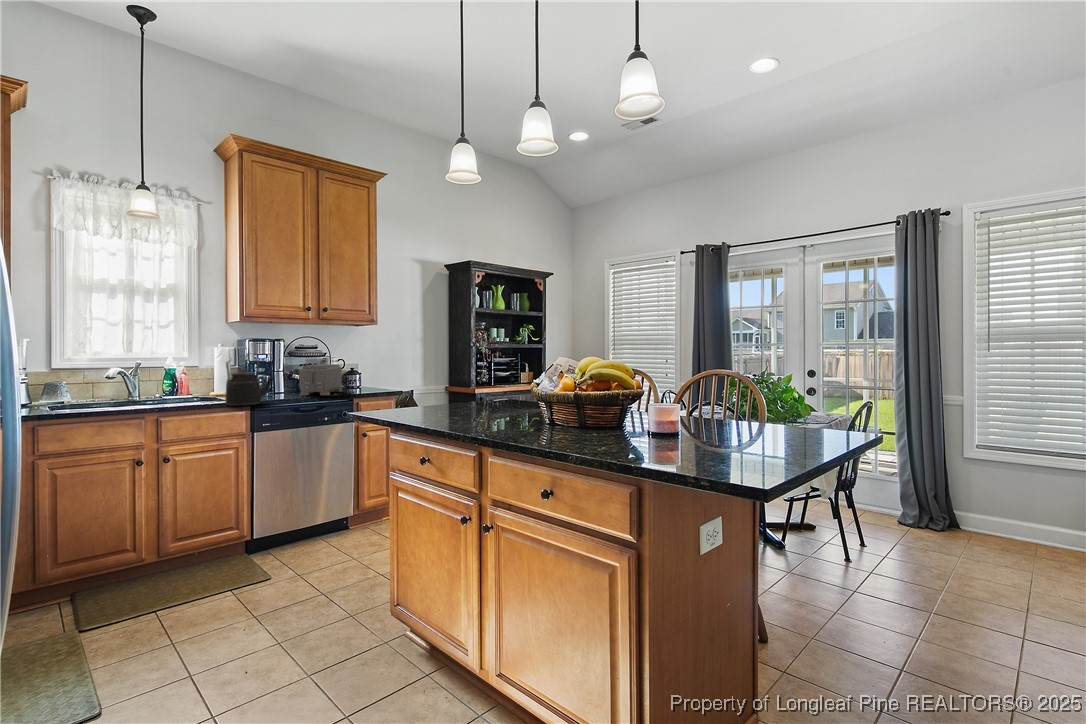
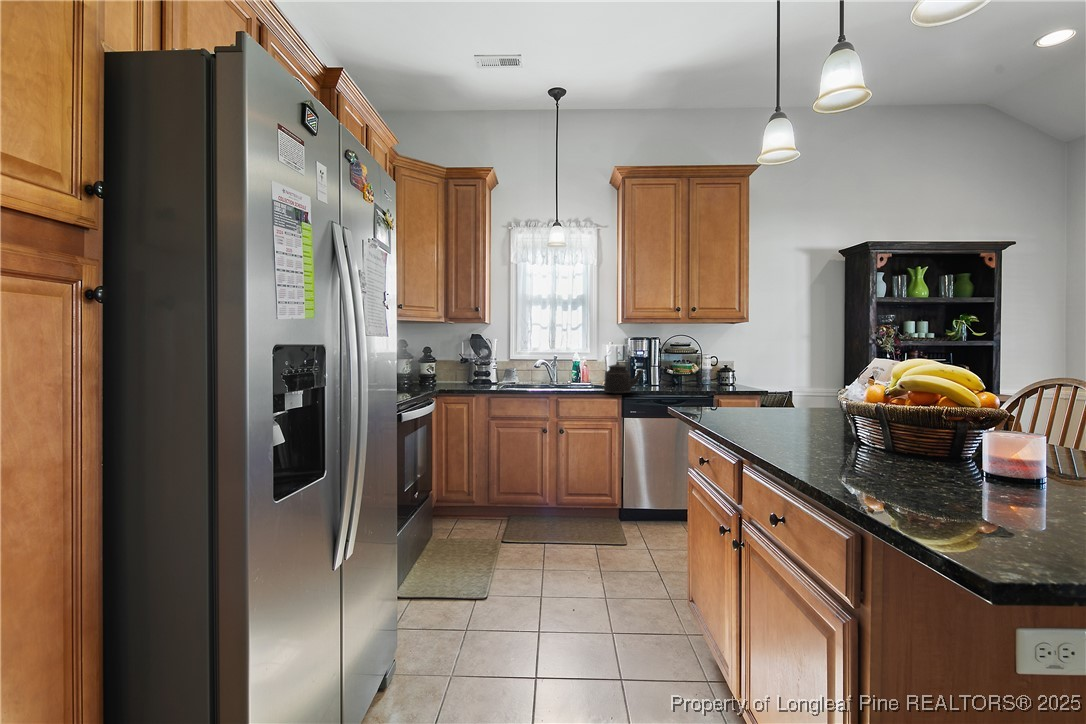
toaster: present [299,364,342,396] -> none [668,361,711,390]

